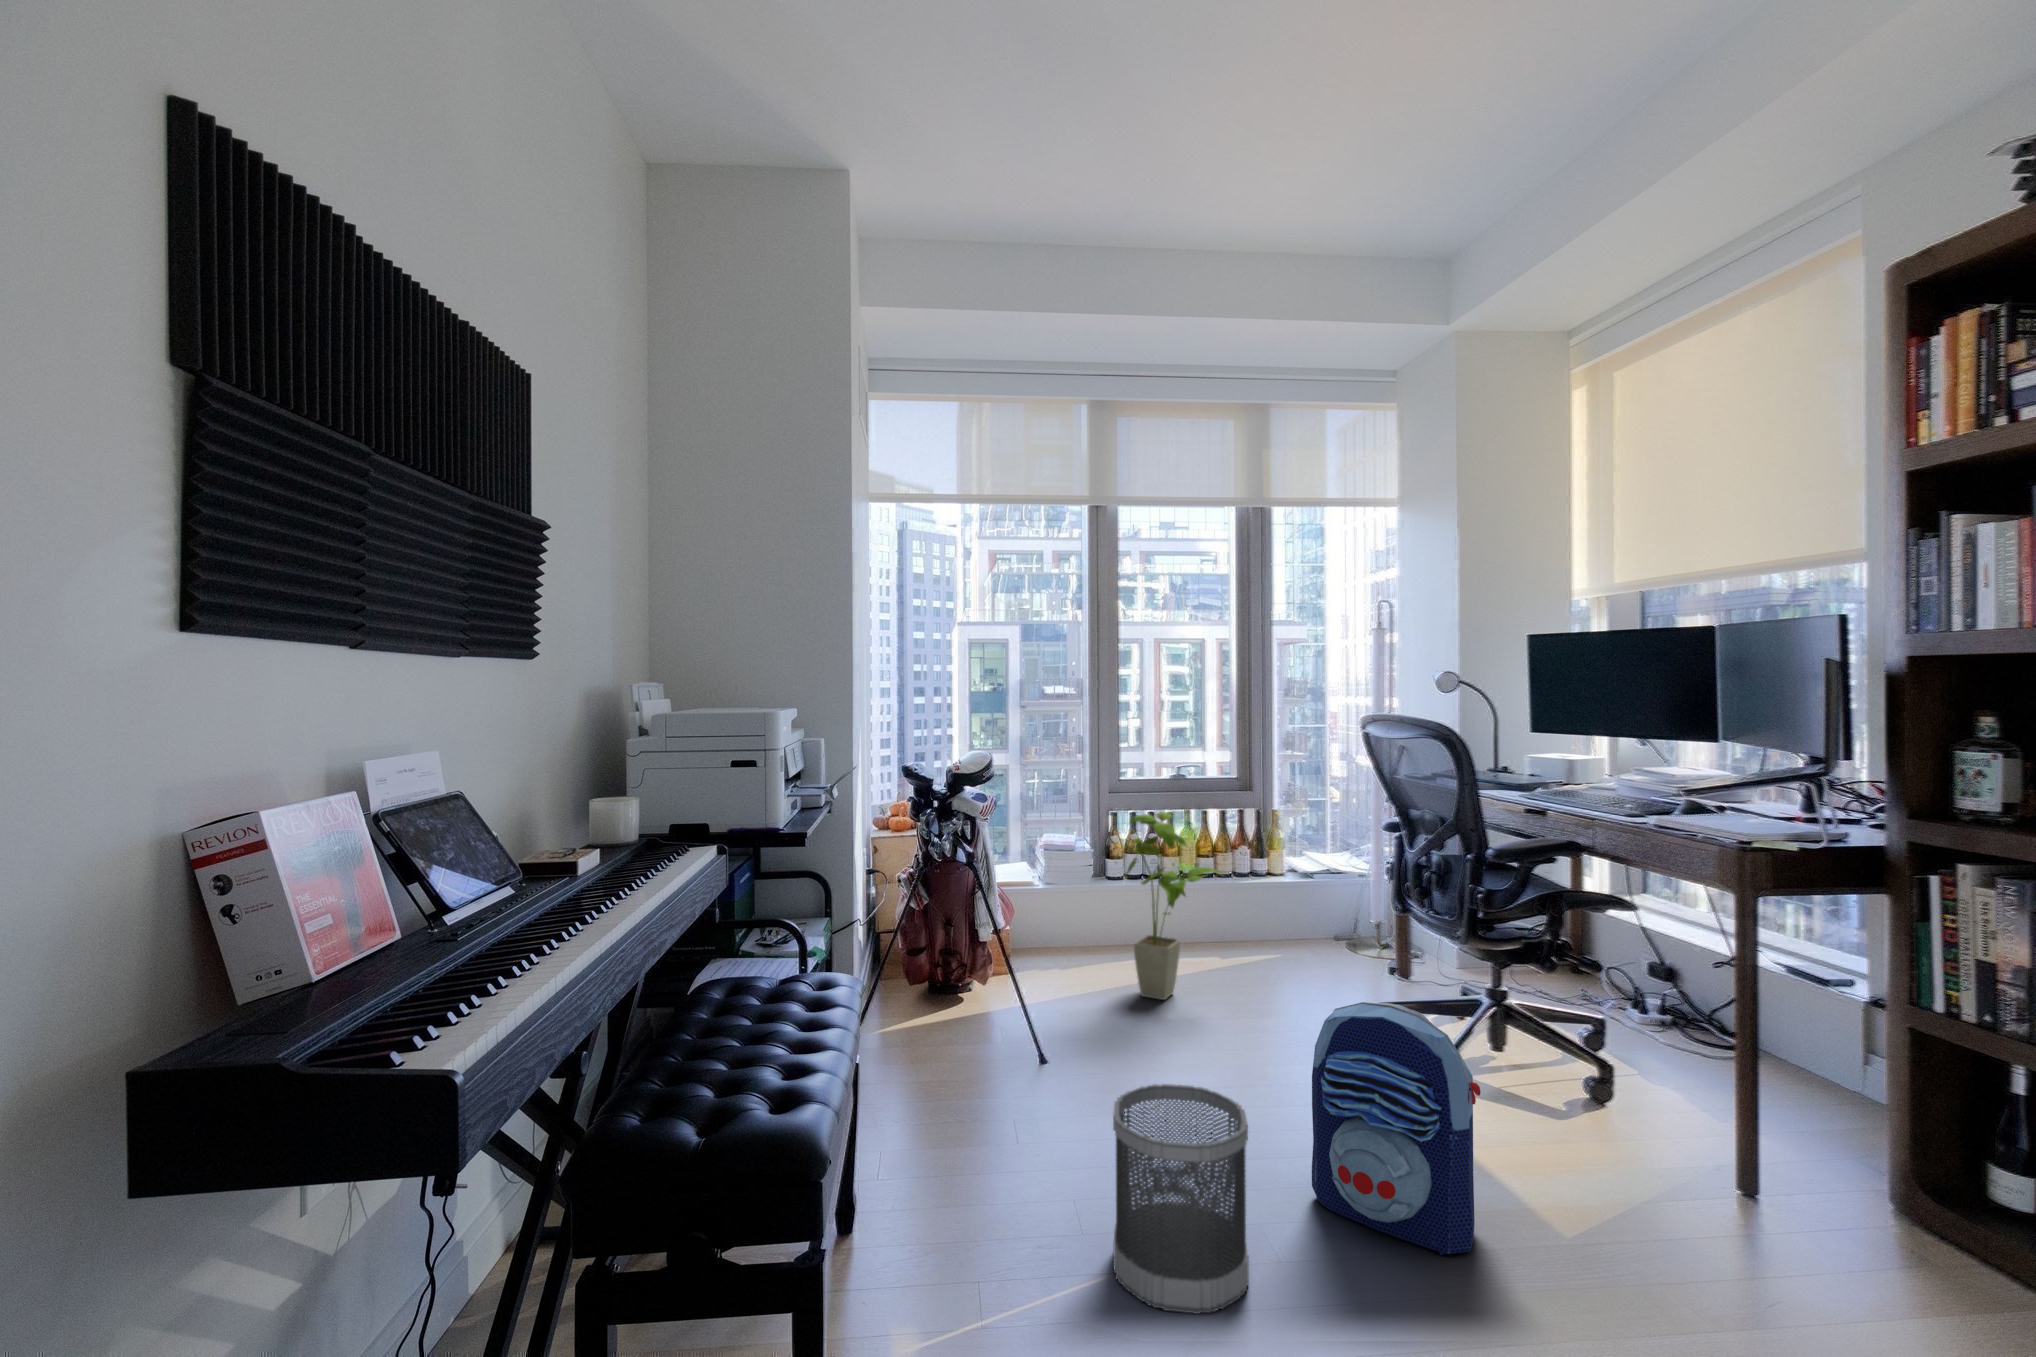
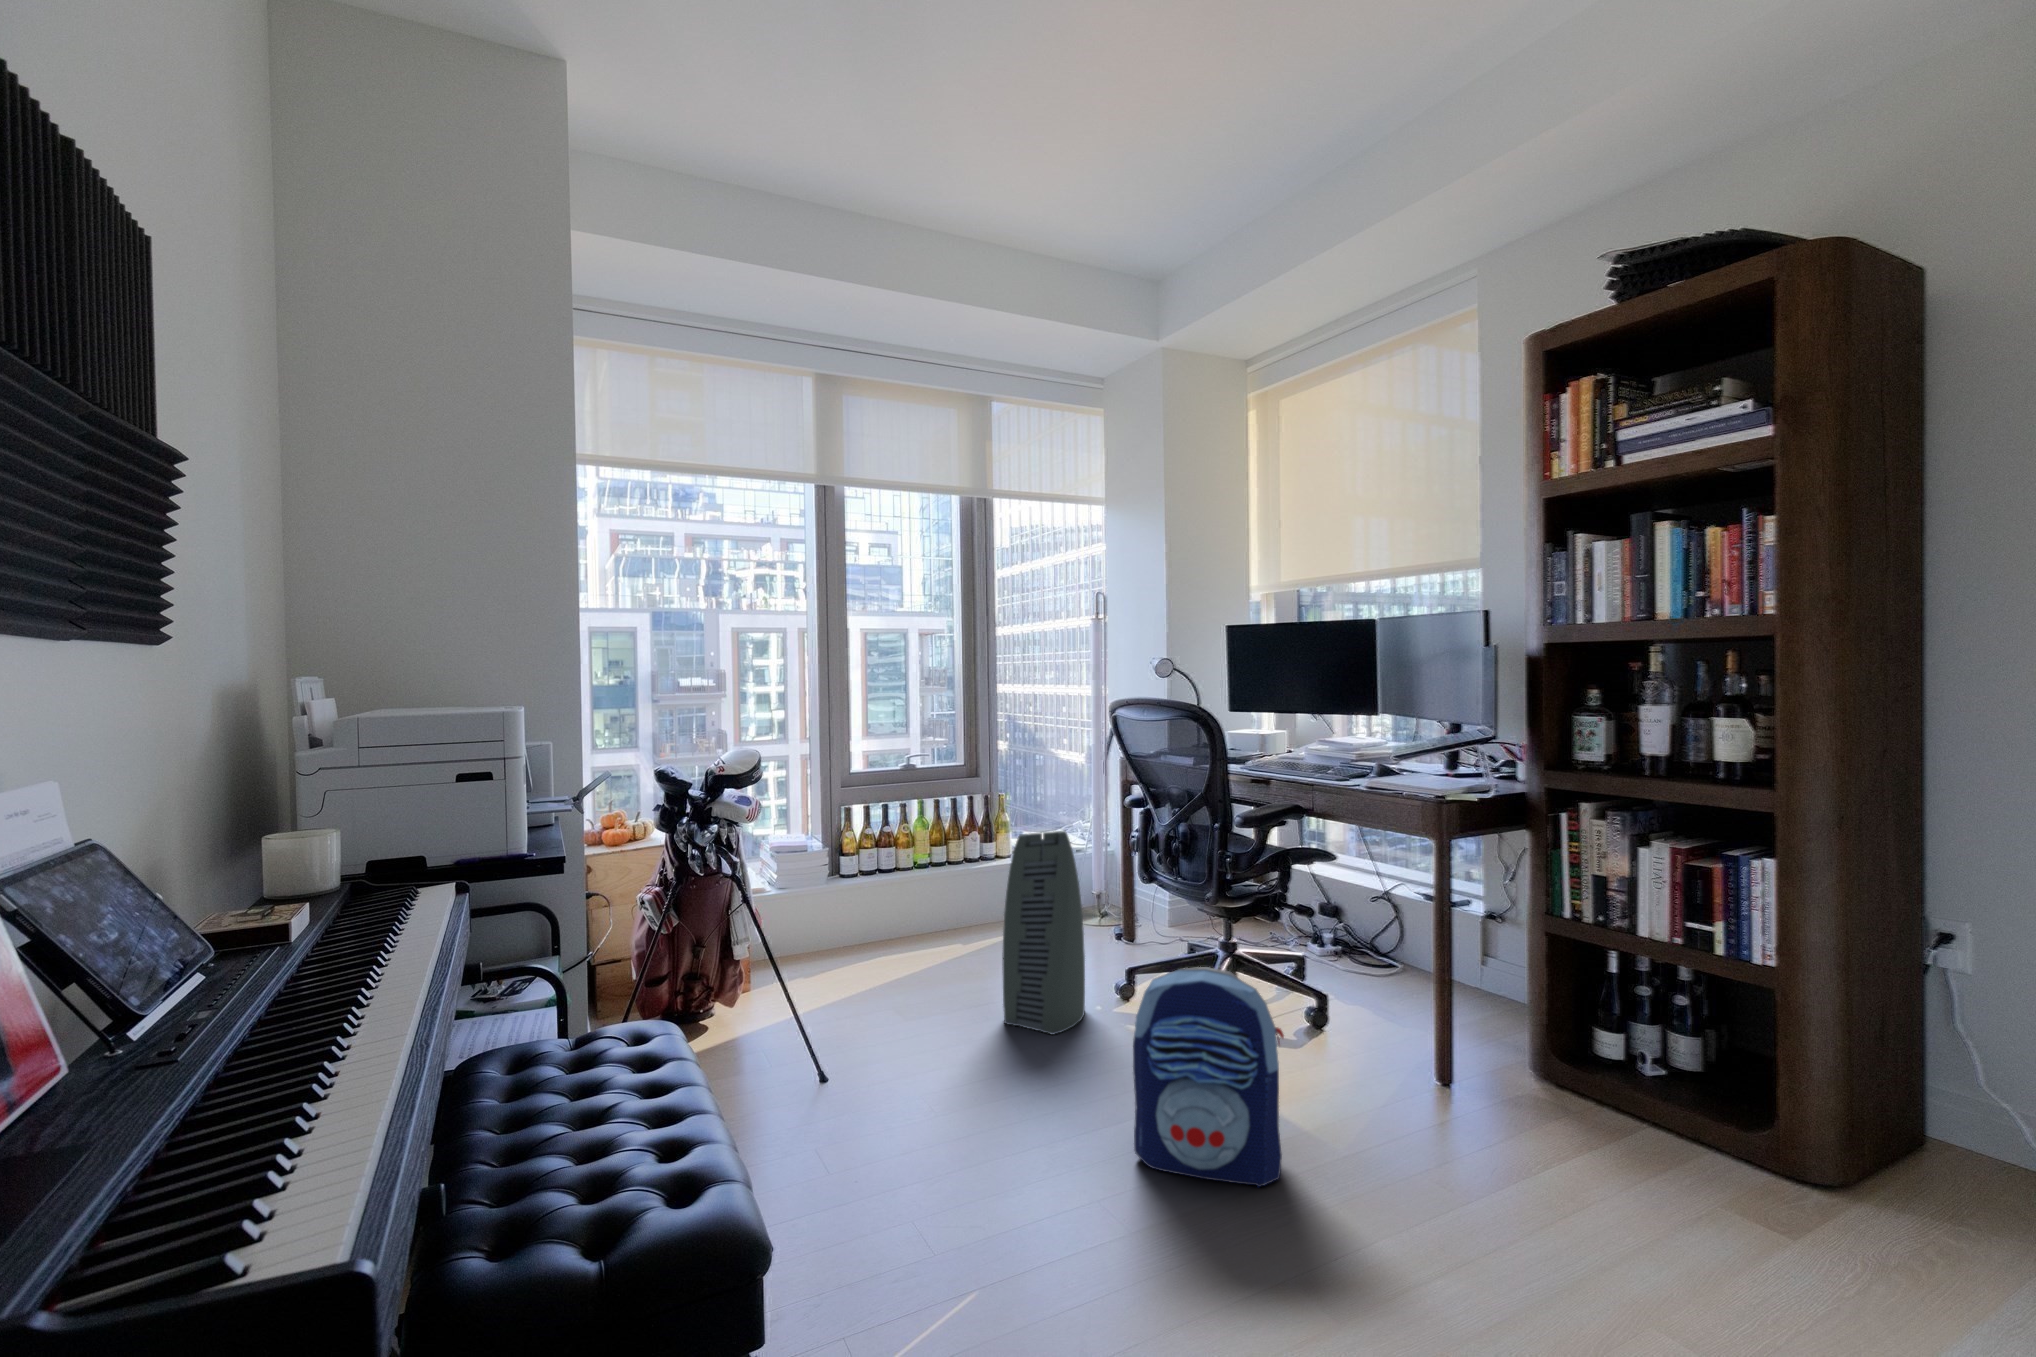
house plant: present [1125,812,1218,1000] -> none [879,803,981,995]
air purifier: none [1230,849,1323,1058] -> present [1002,831,1085,1034]
wastebasket: present [1113,1084,1249,1314] -> none [977,1075,1116,1304]

